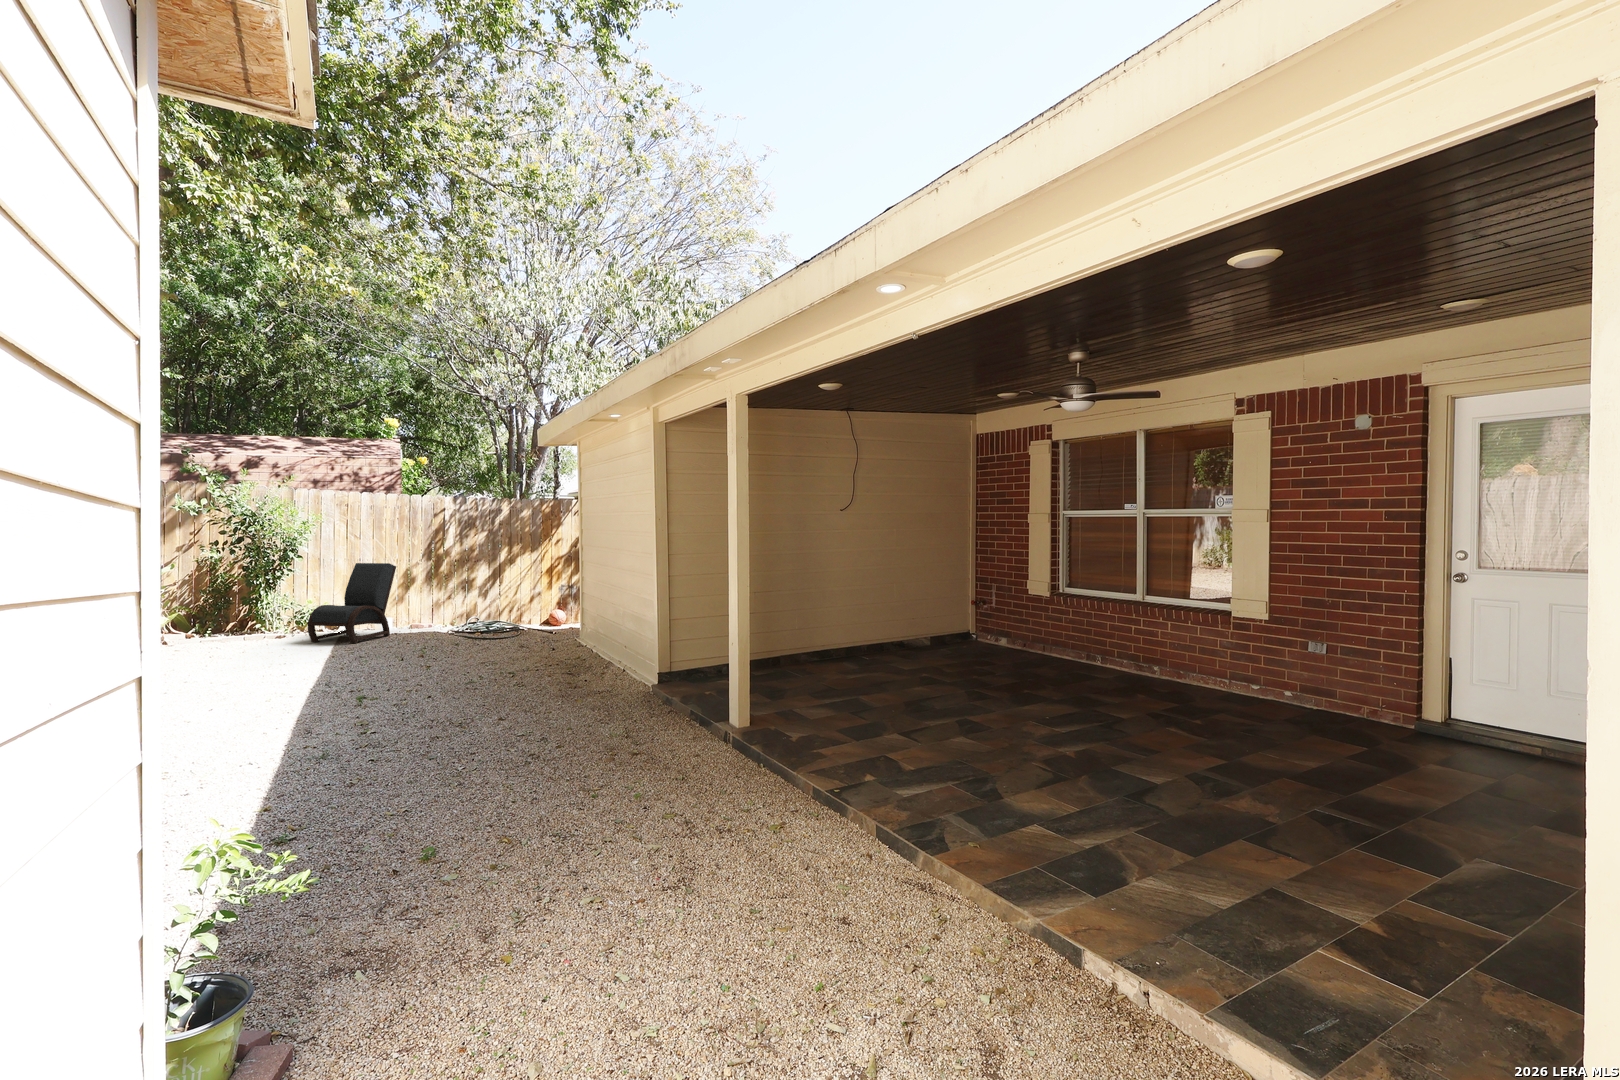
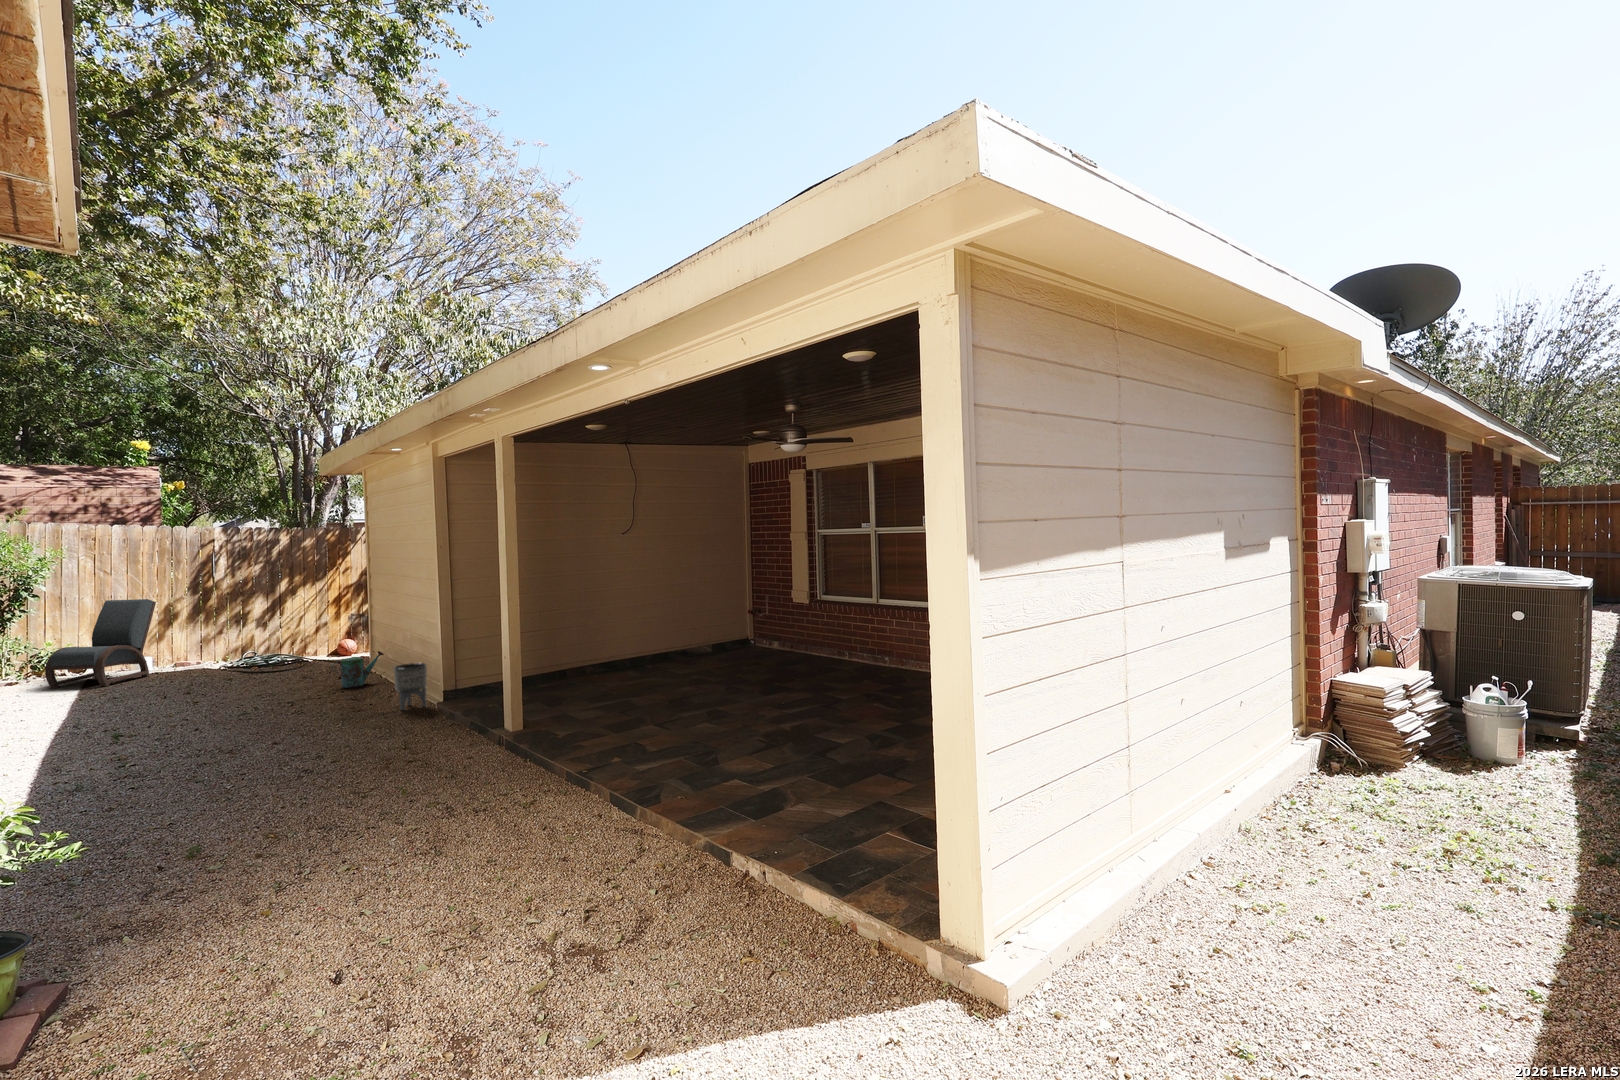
watering can: none [547,624,594,659] -> present [332,651,384,688]
planter: none [606,639,637,687] -> present [394,663,427,710]

